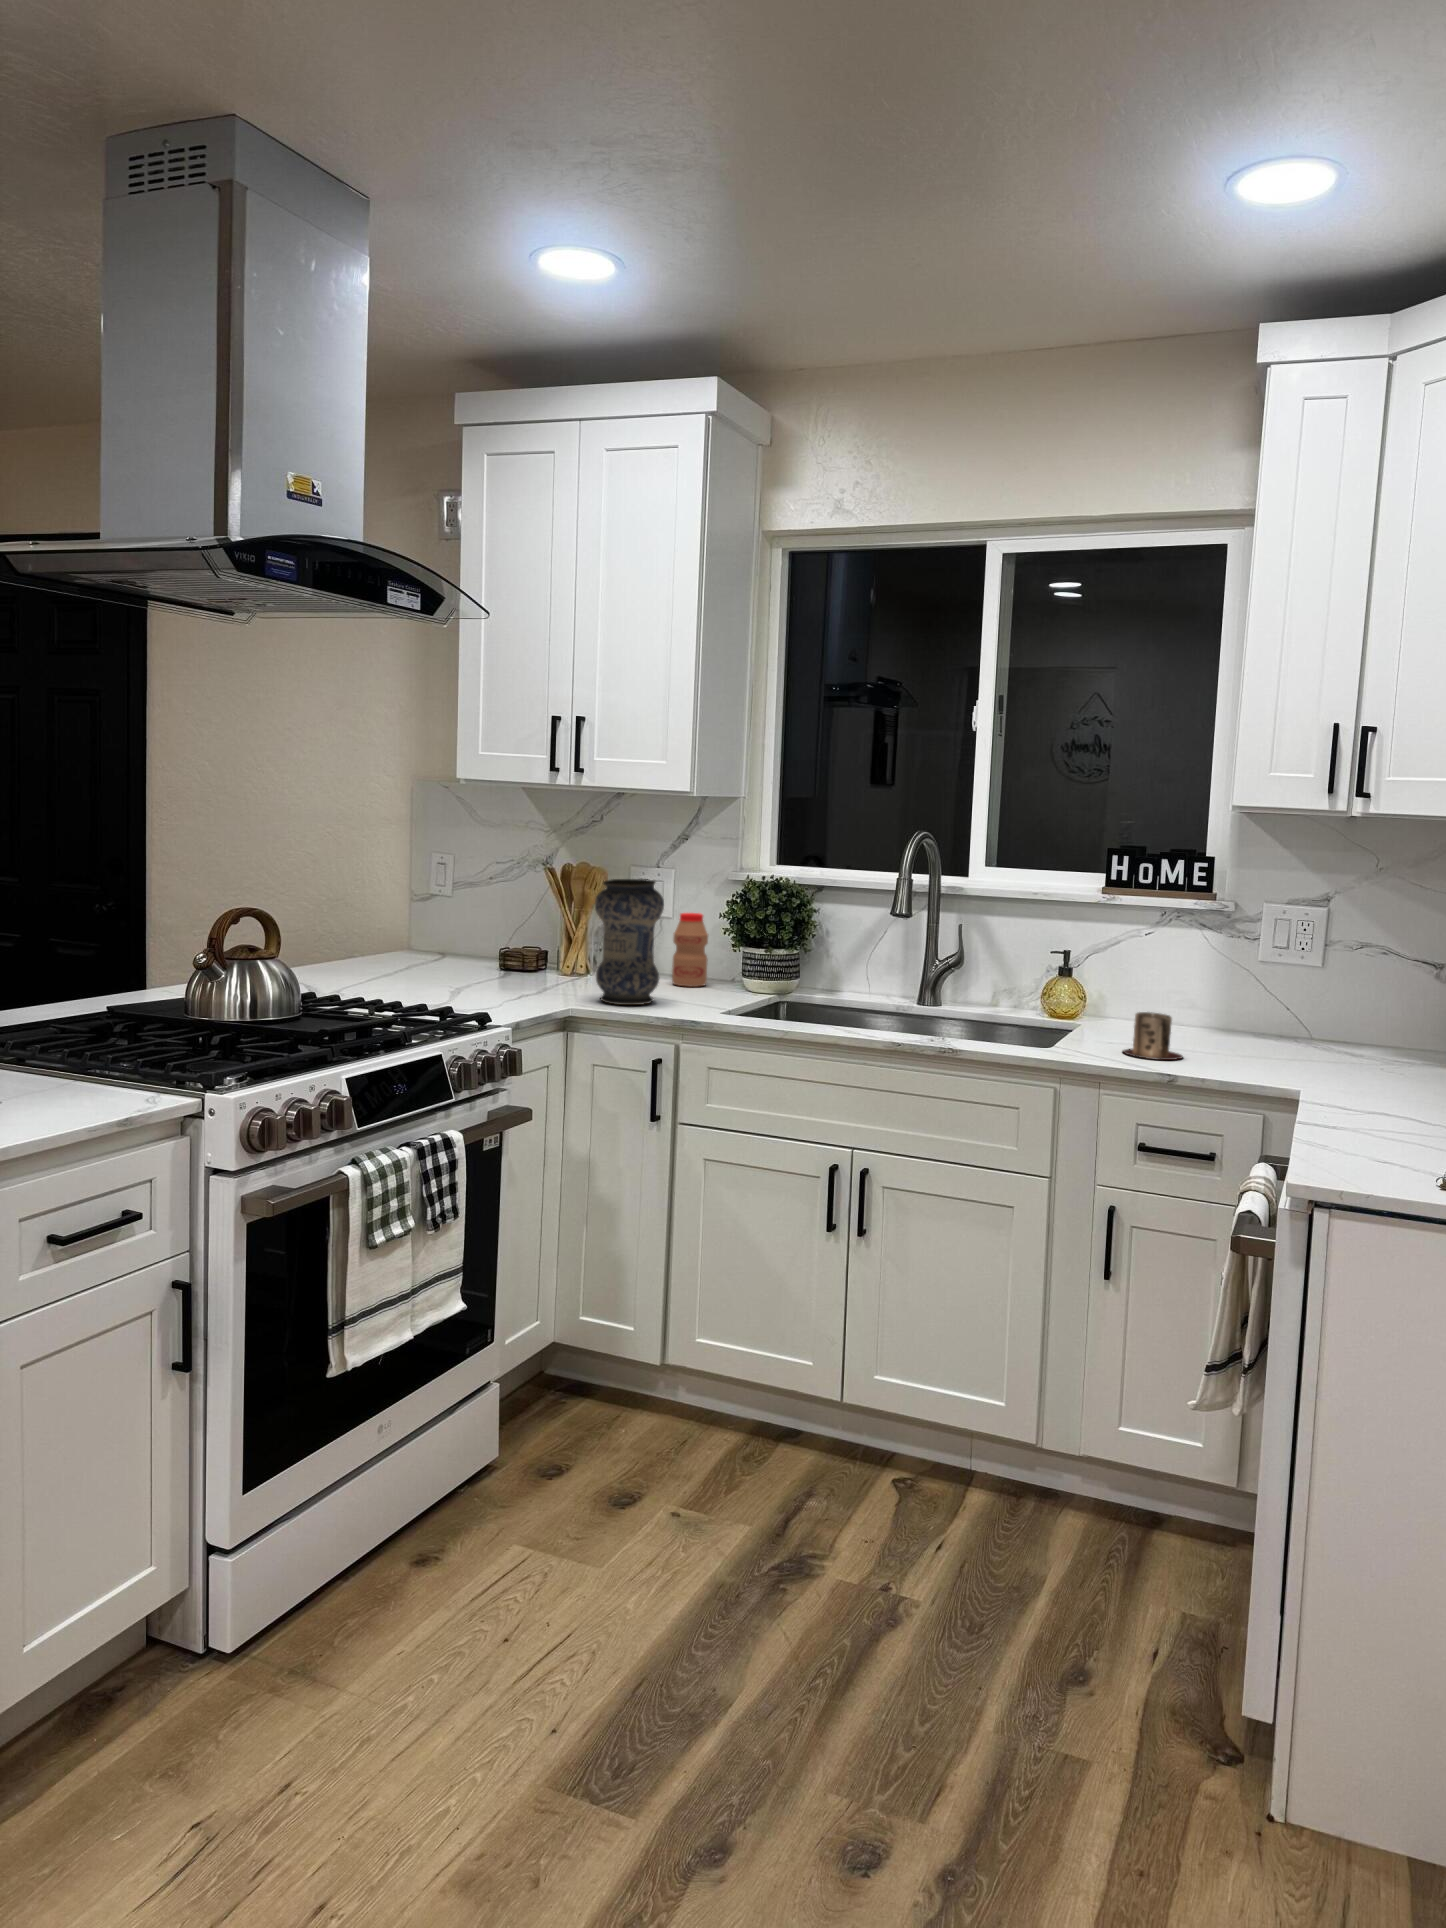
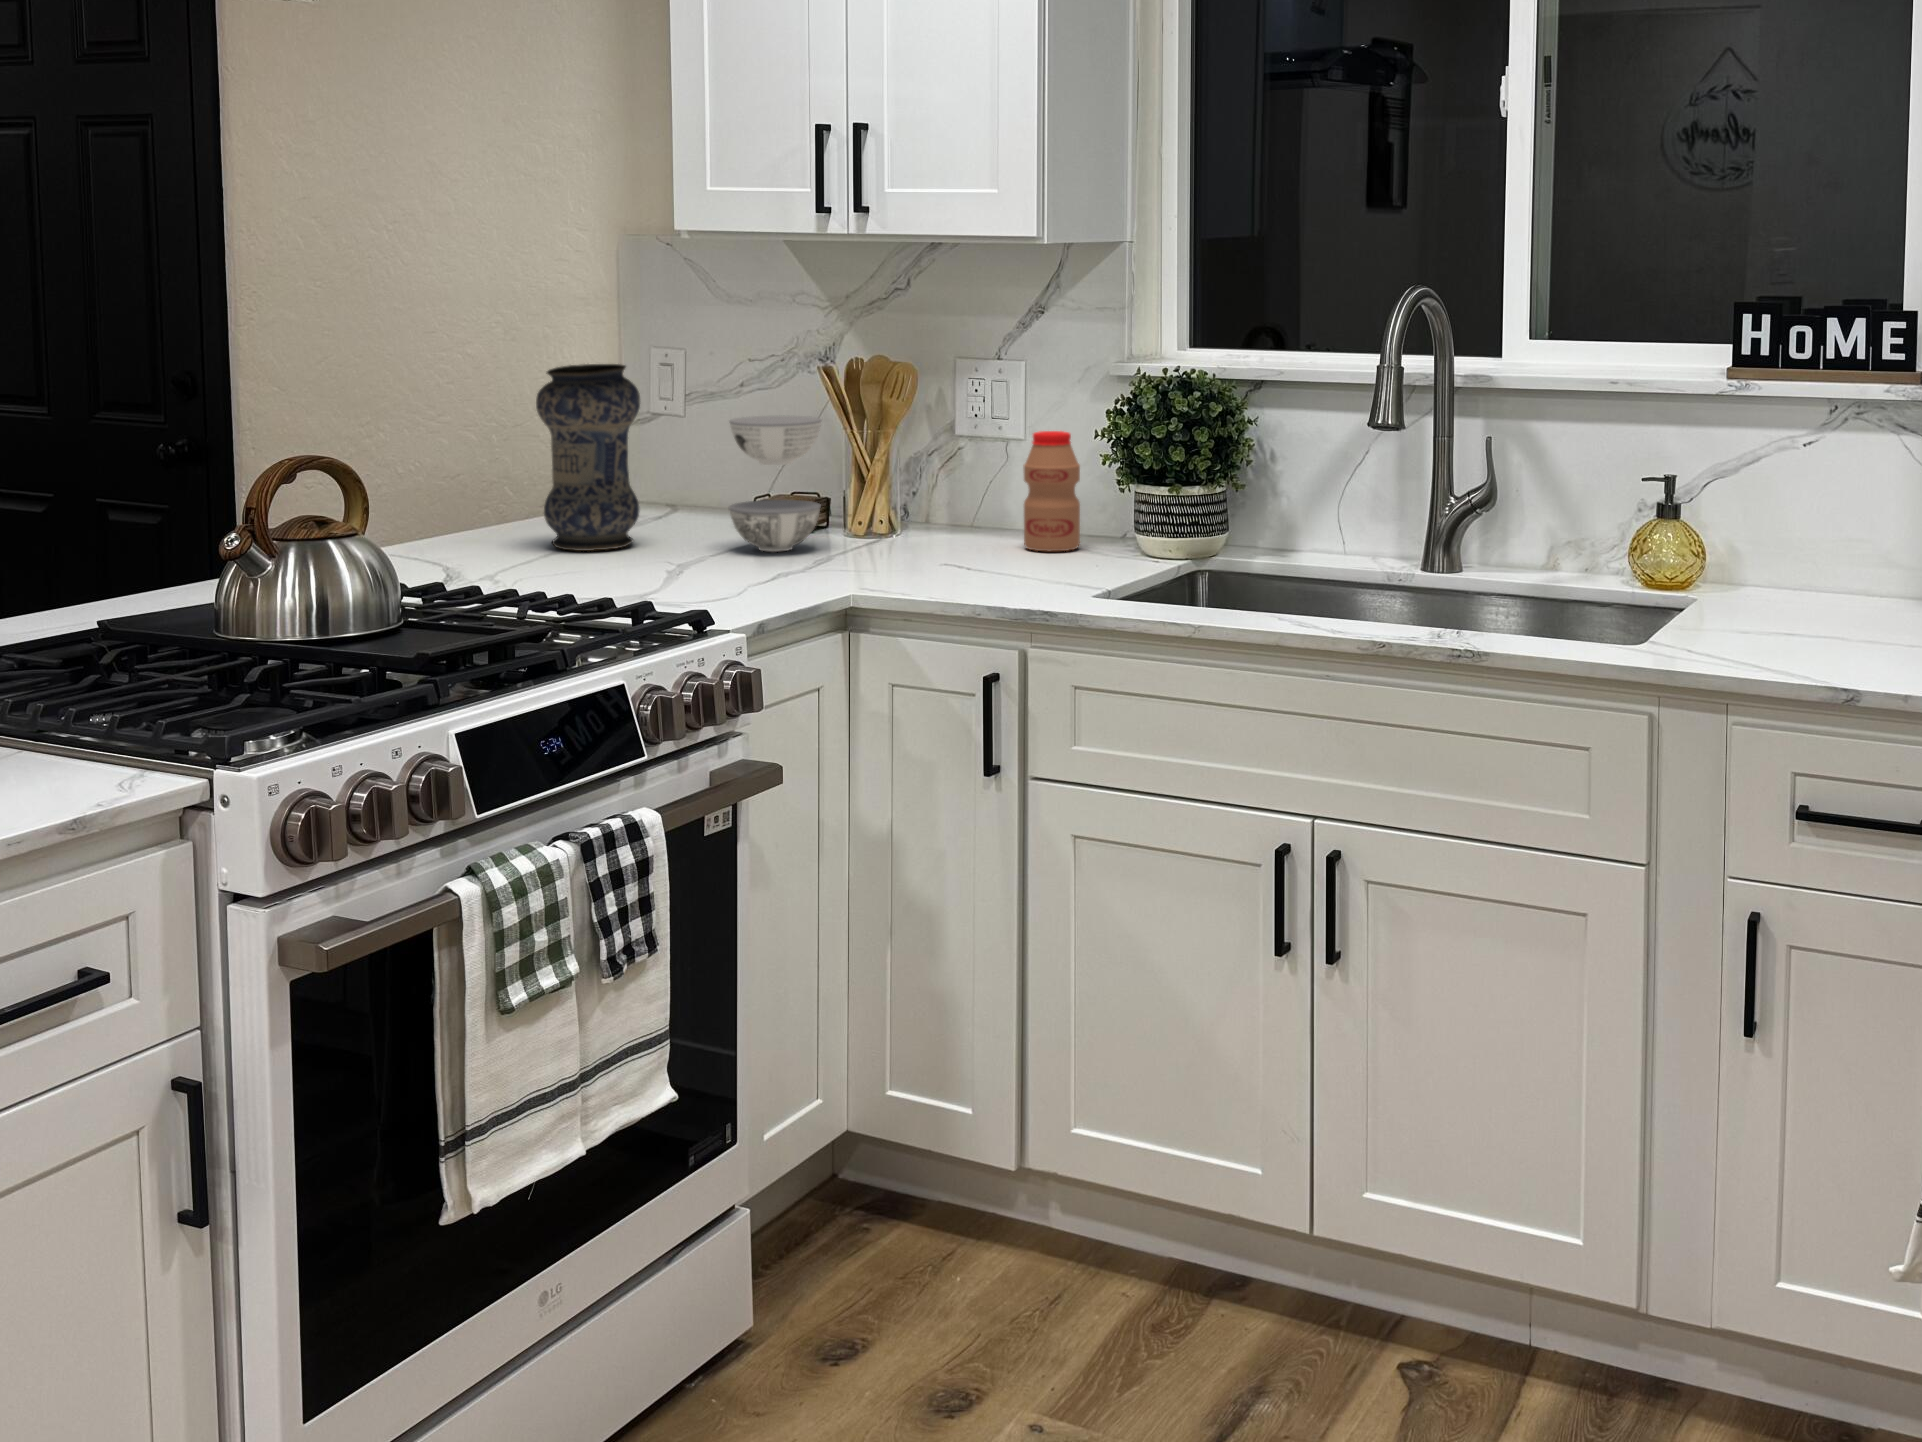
vase: present [595,879,664,1005] -> present [536,364,640,551]
bowl: none [490,897,550,981] -> present [728,415,822,552]
mug: present [1123,1012,1183,1060] -> none [1764,579,1870,660]

